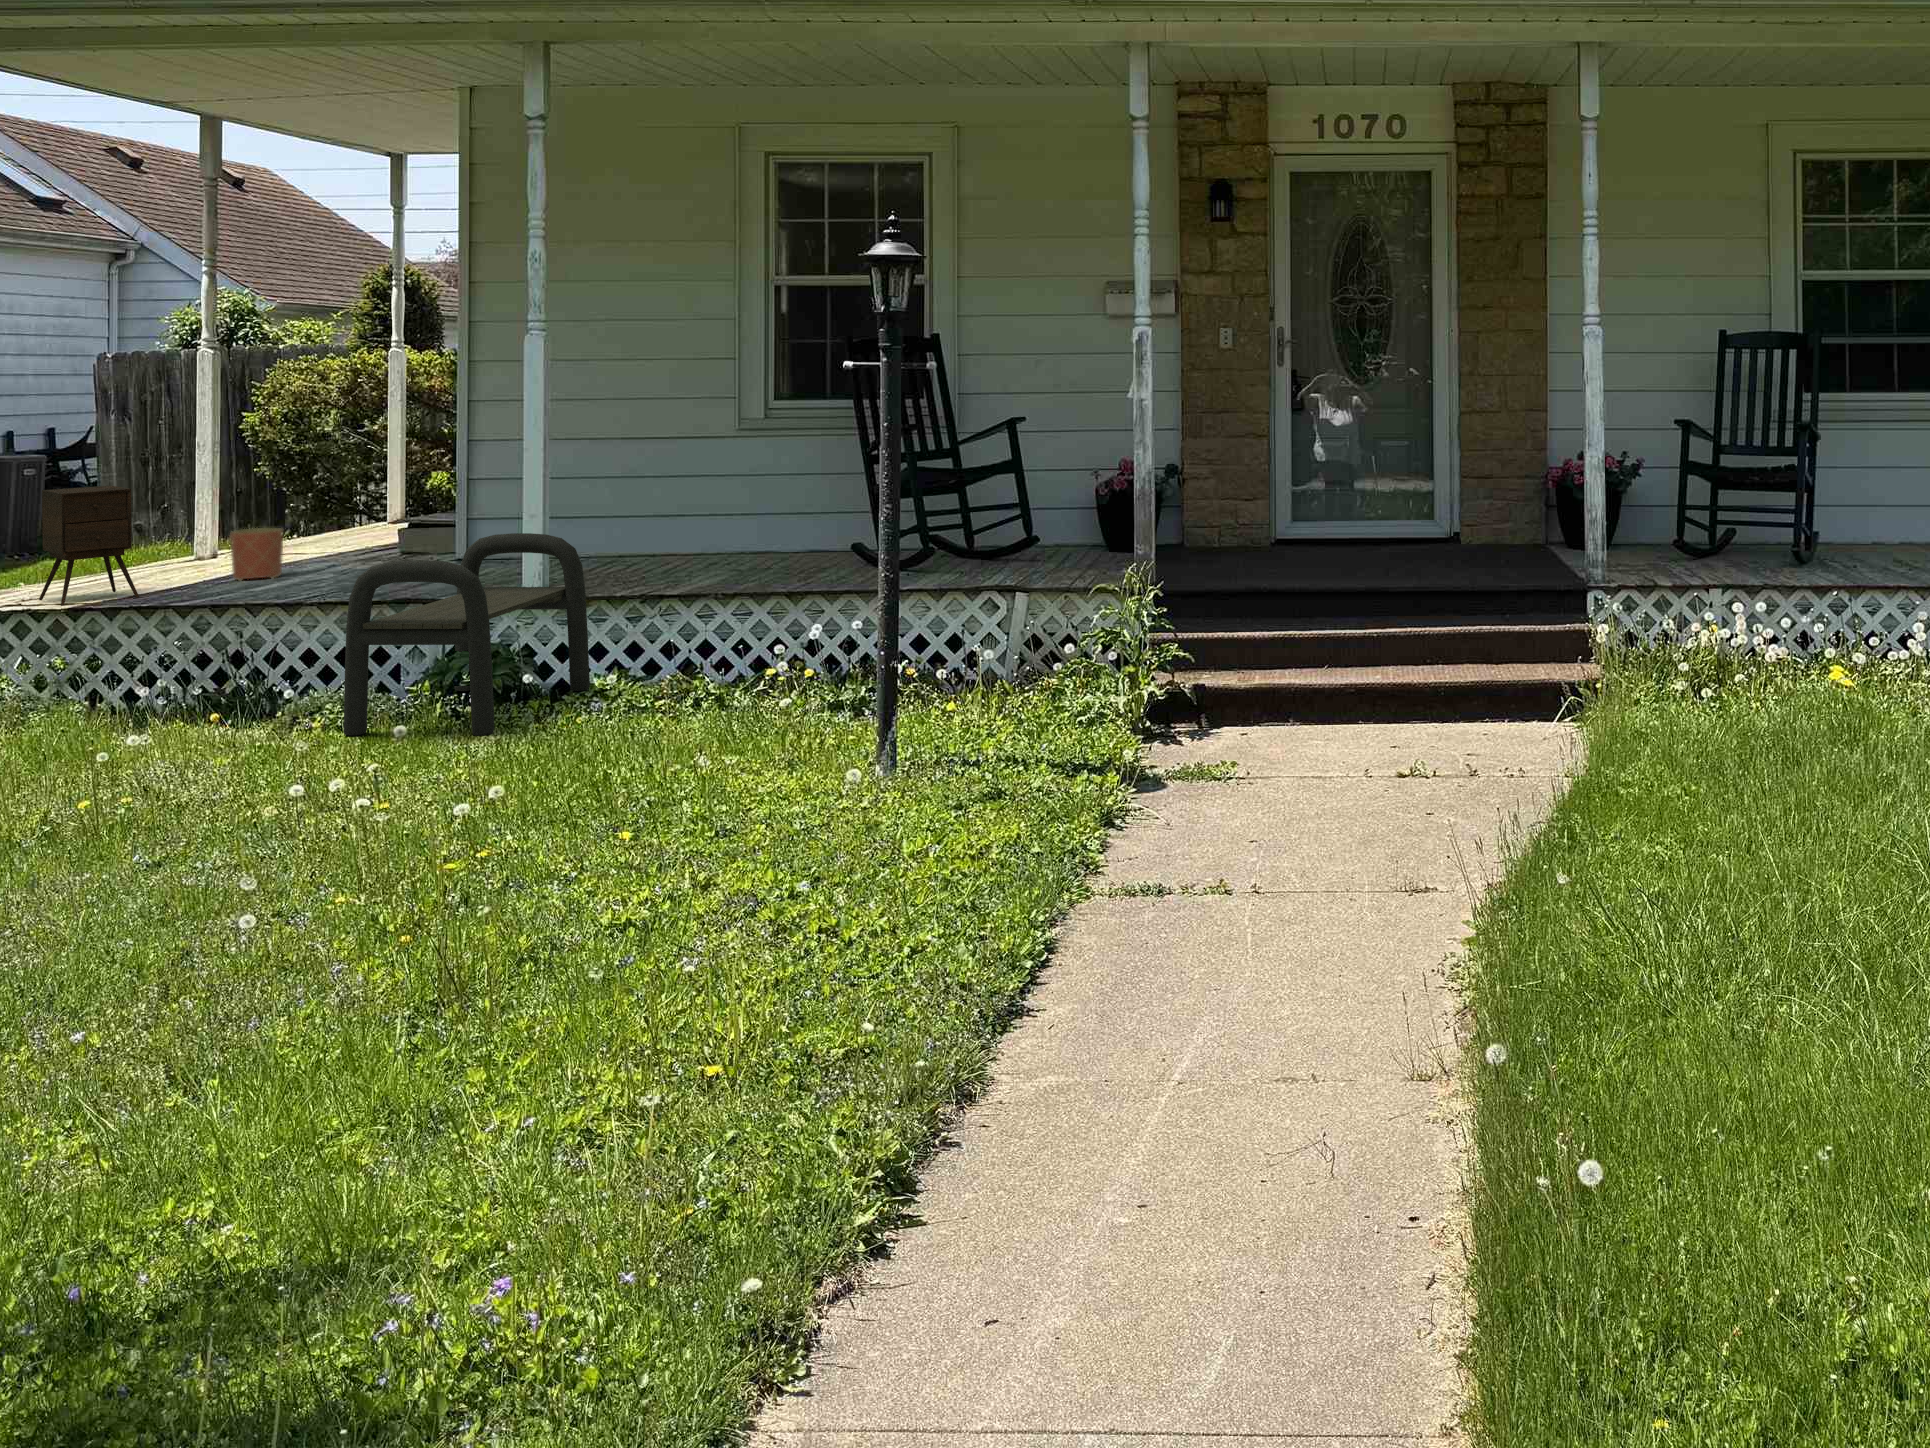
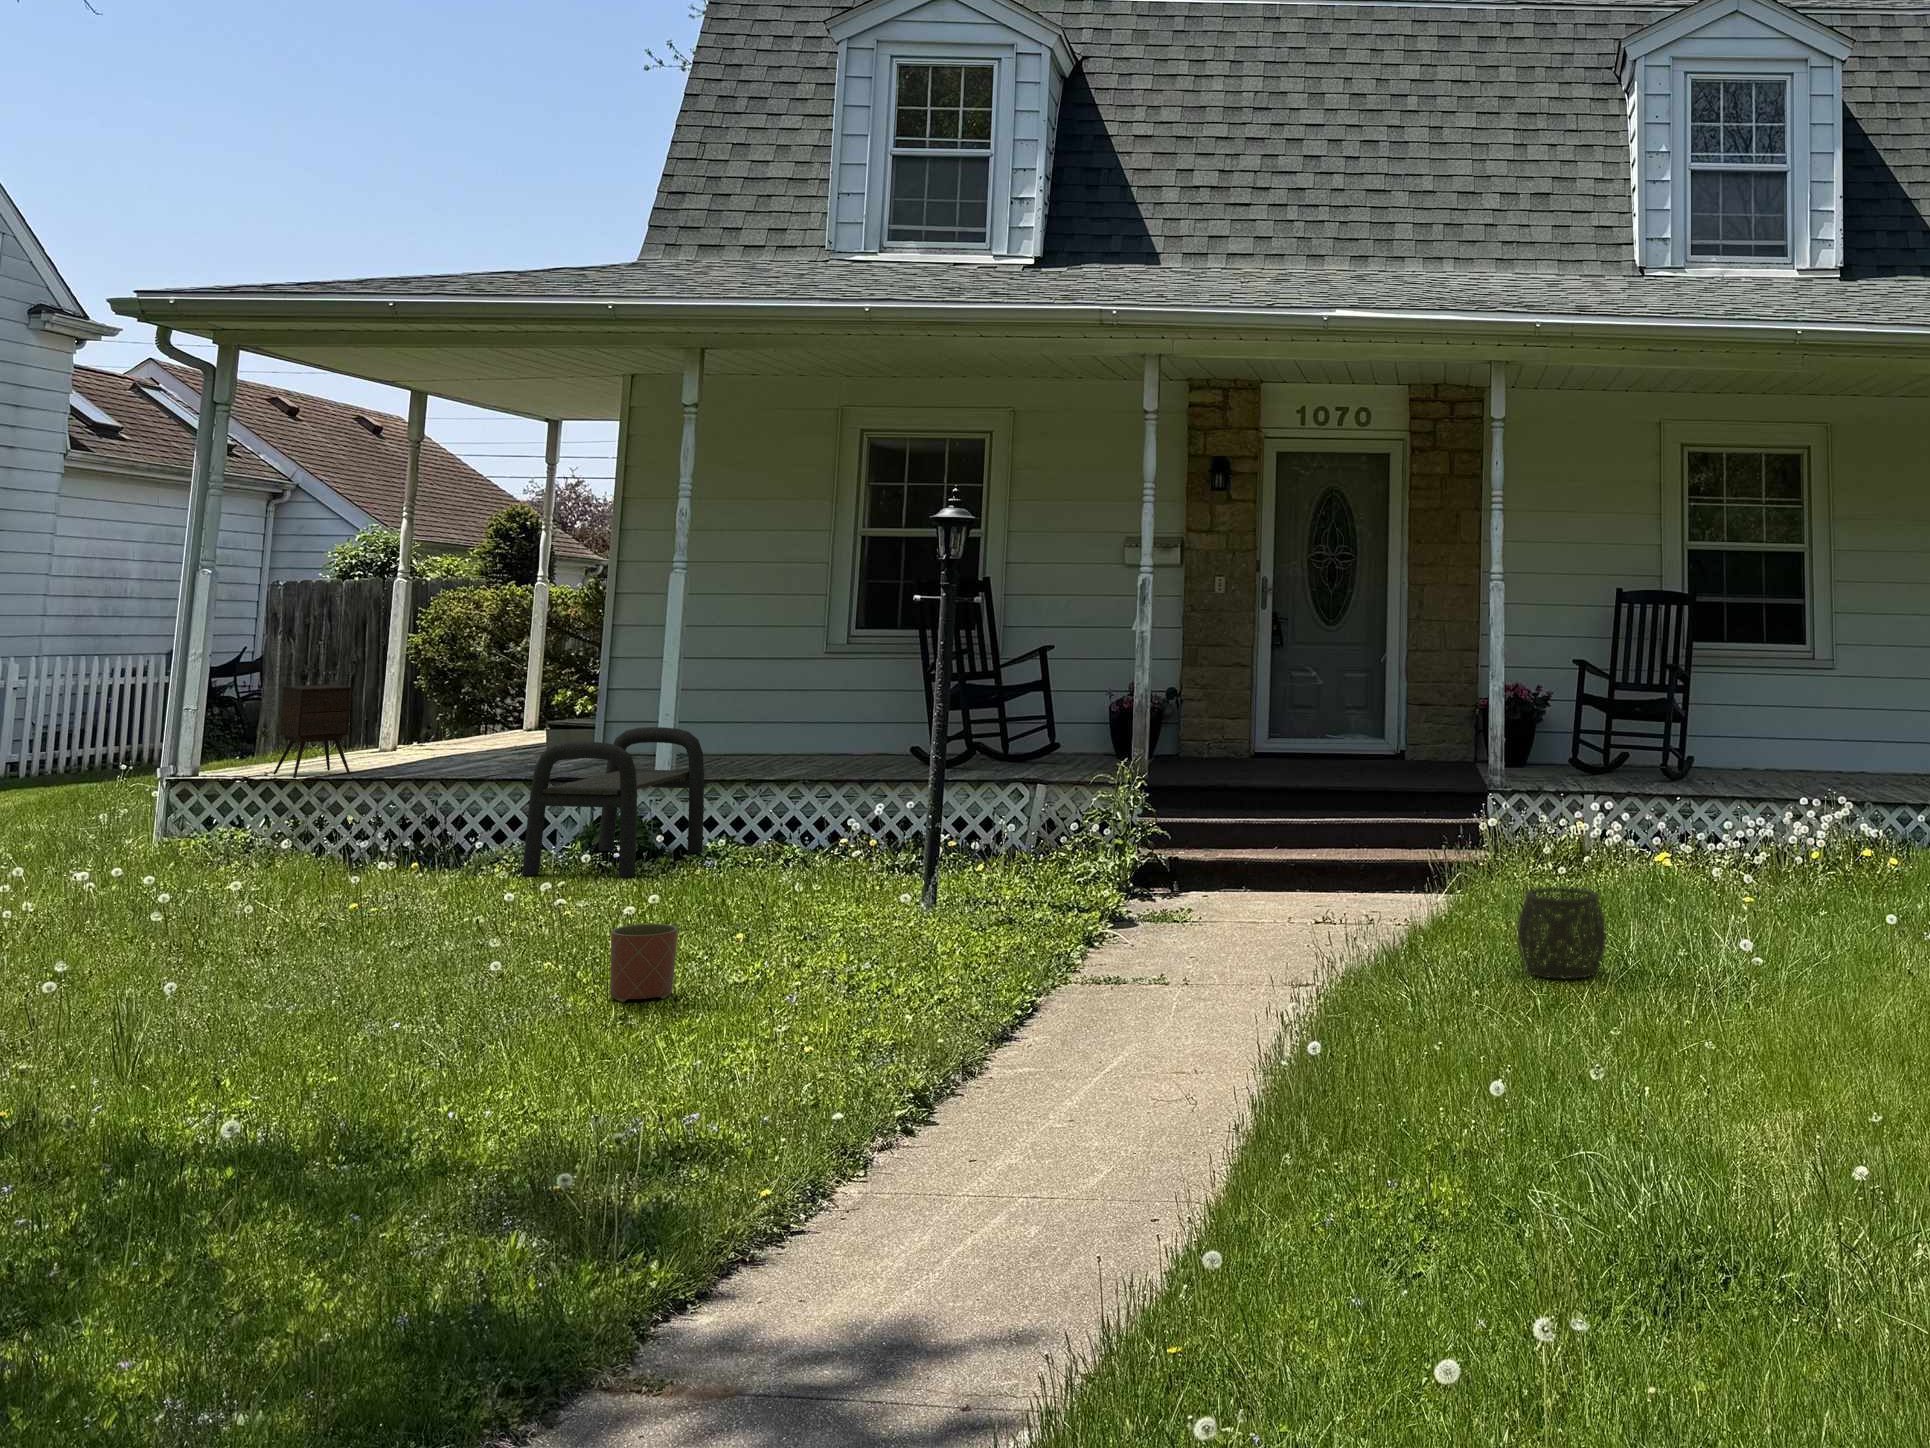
planter: present [230,528,283,581] -> present [610,924,678,1002]
woven basket: none [1739,752,1873,889] -> present [1517,887,1606,979]

